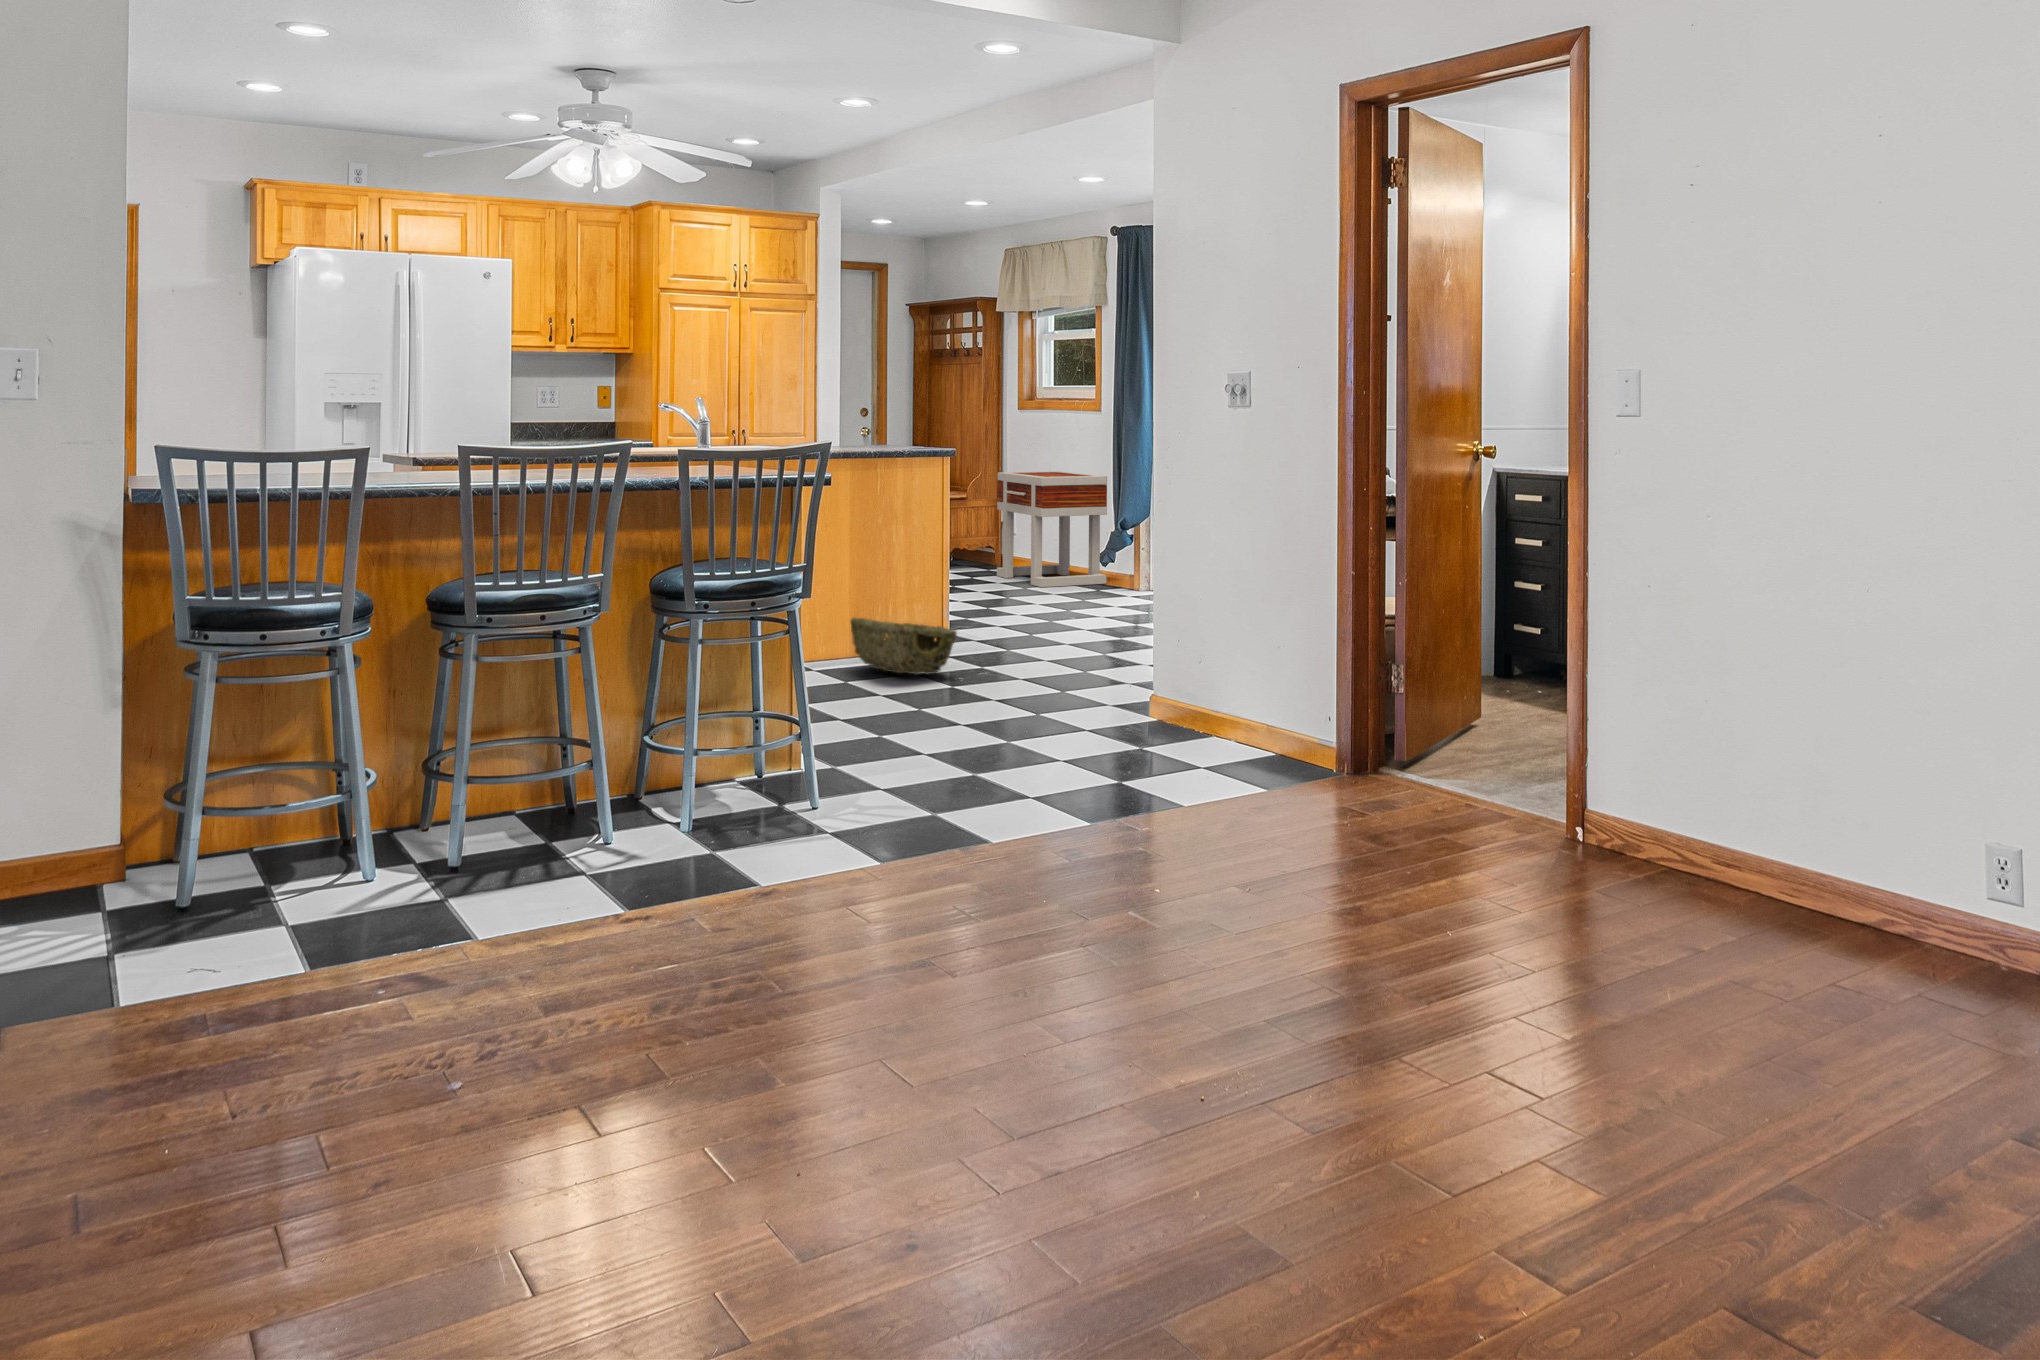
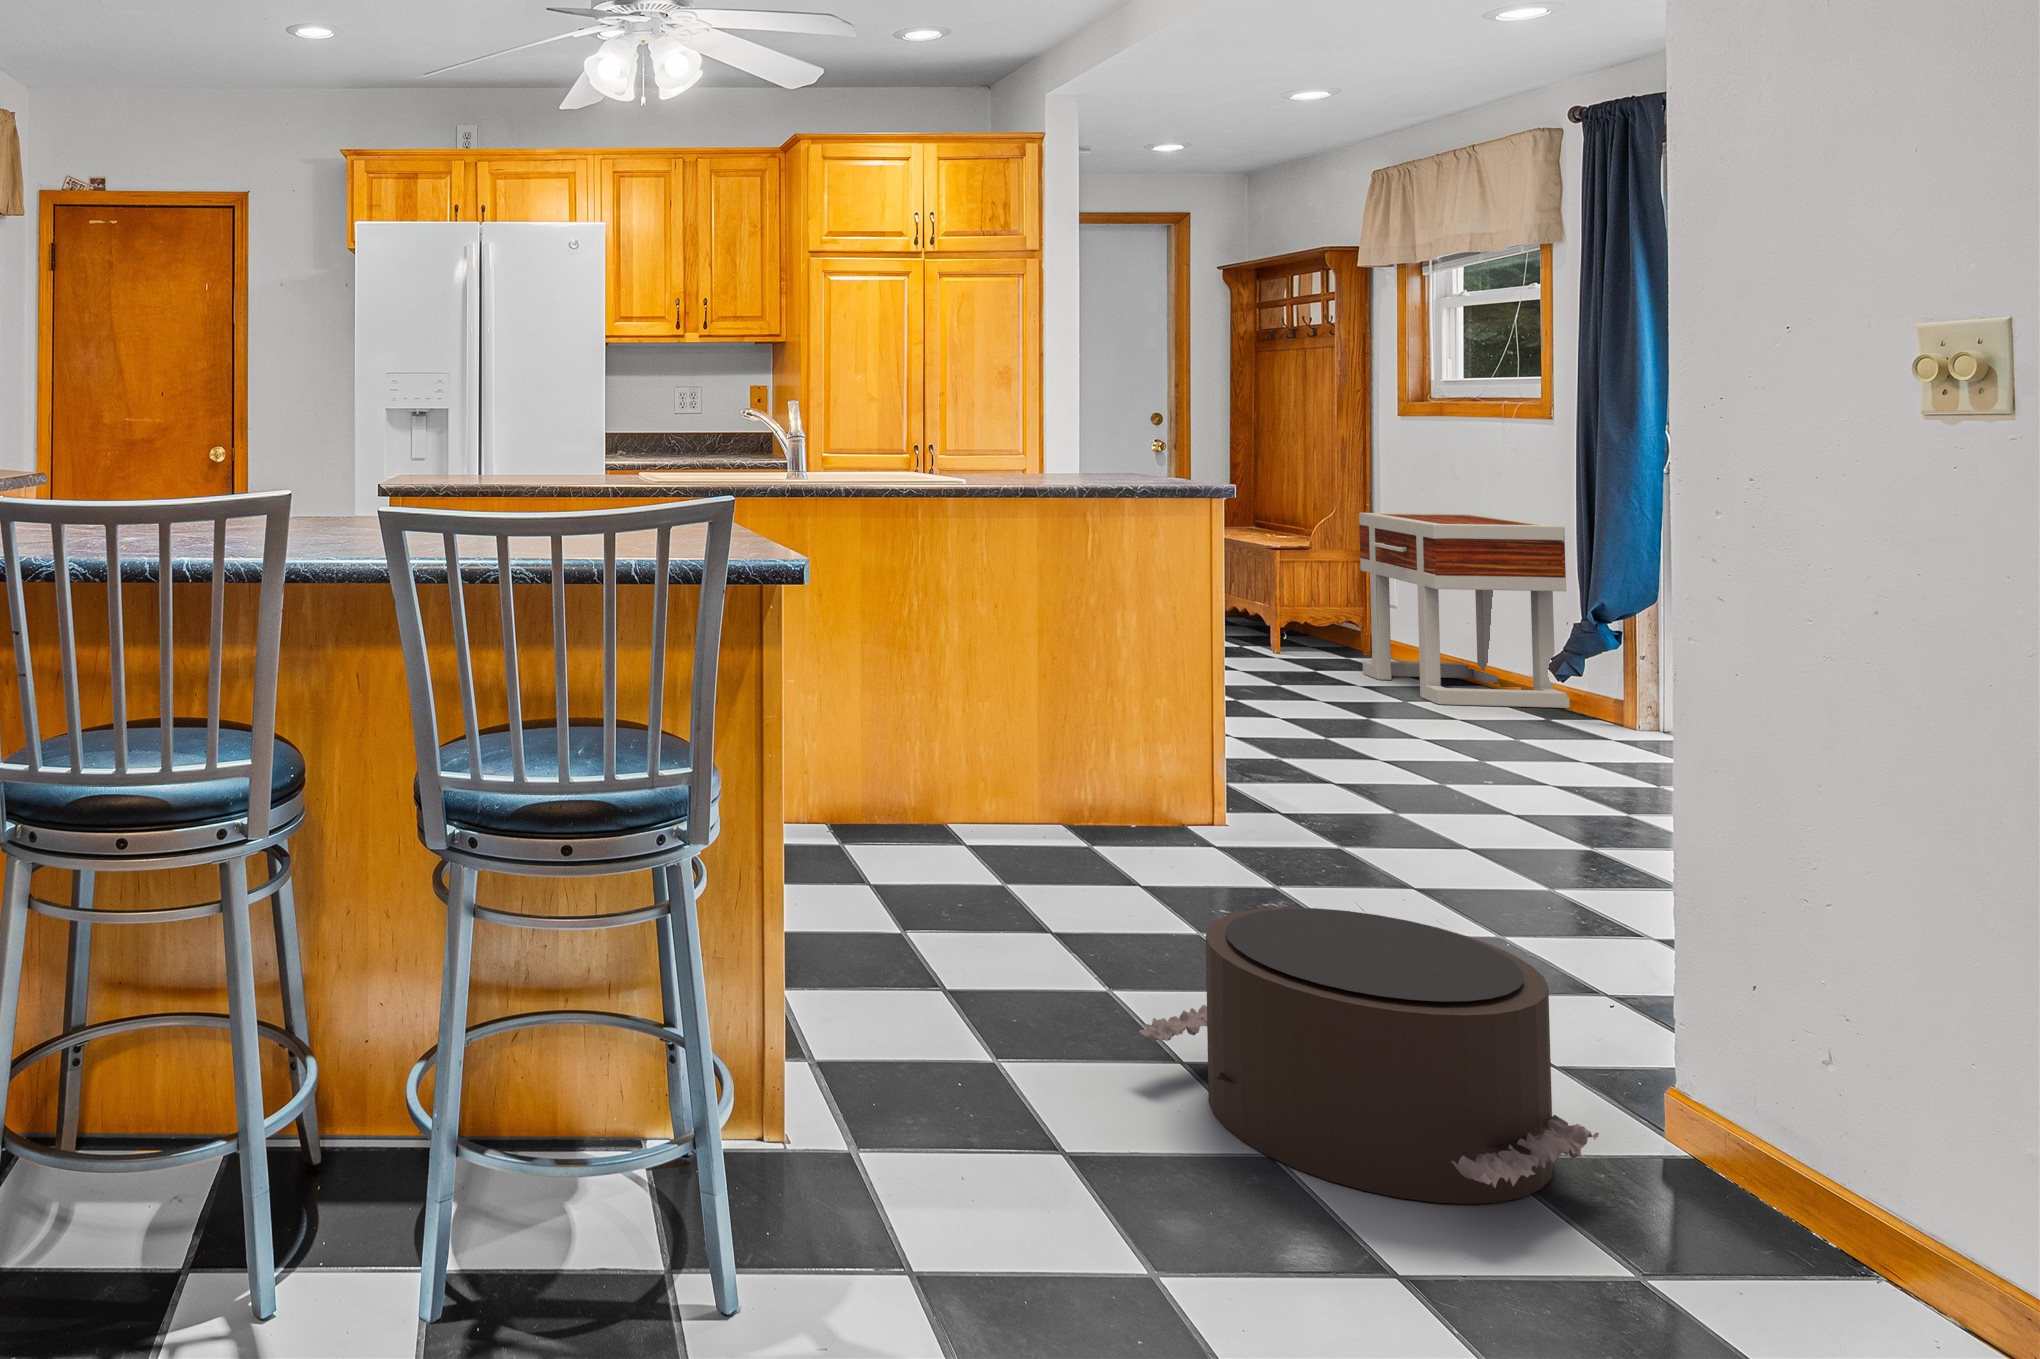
woven basket: present [851,618,957,675] -> none [1010,765,1204,898]
pouf: none [956,642,1129,739] -> present [1139,908,1599,1204]

